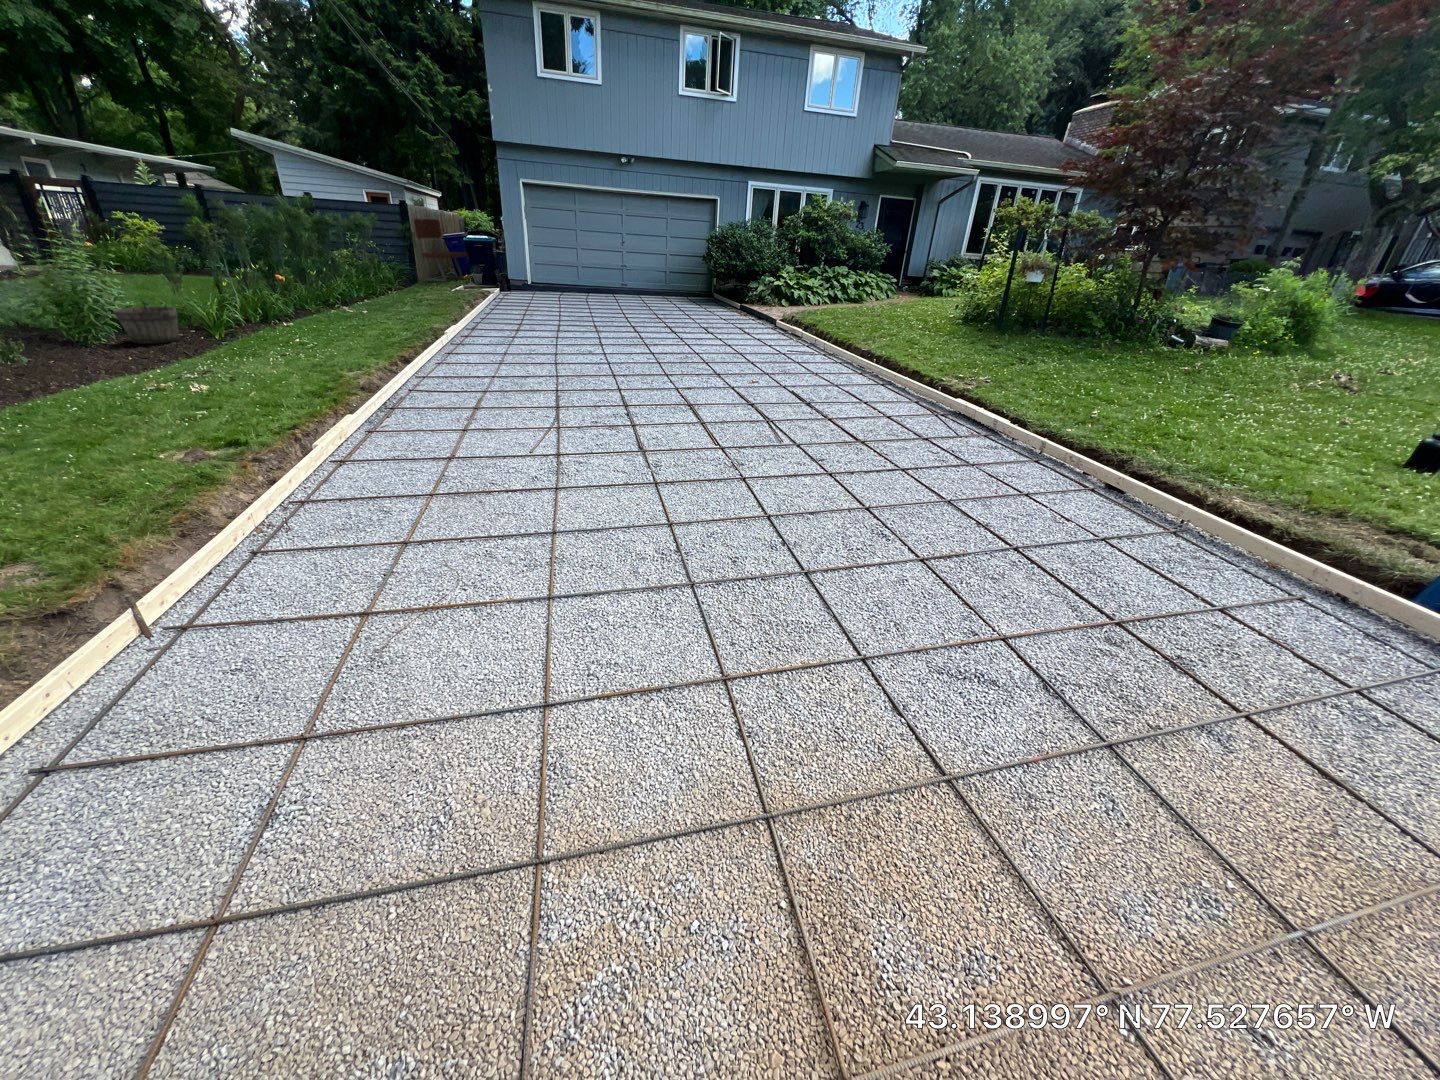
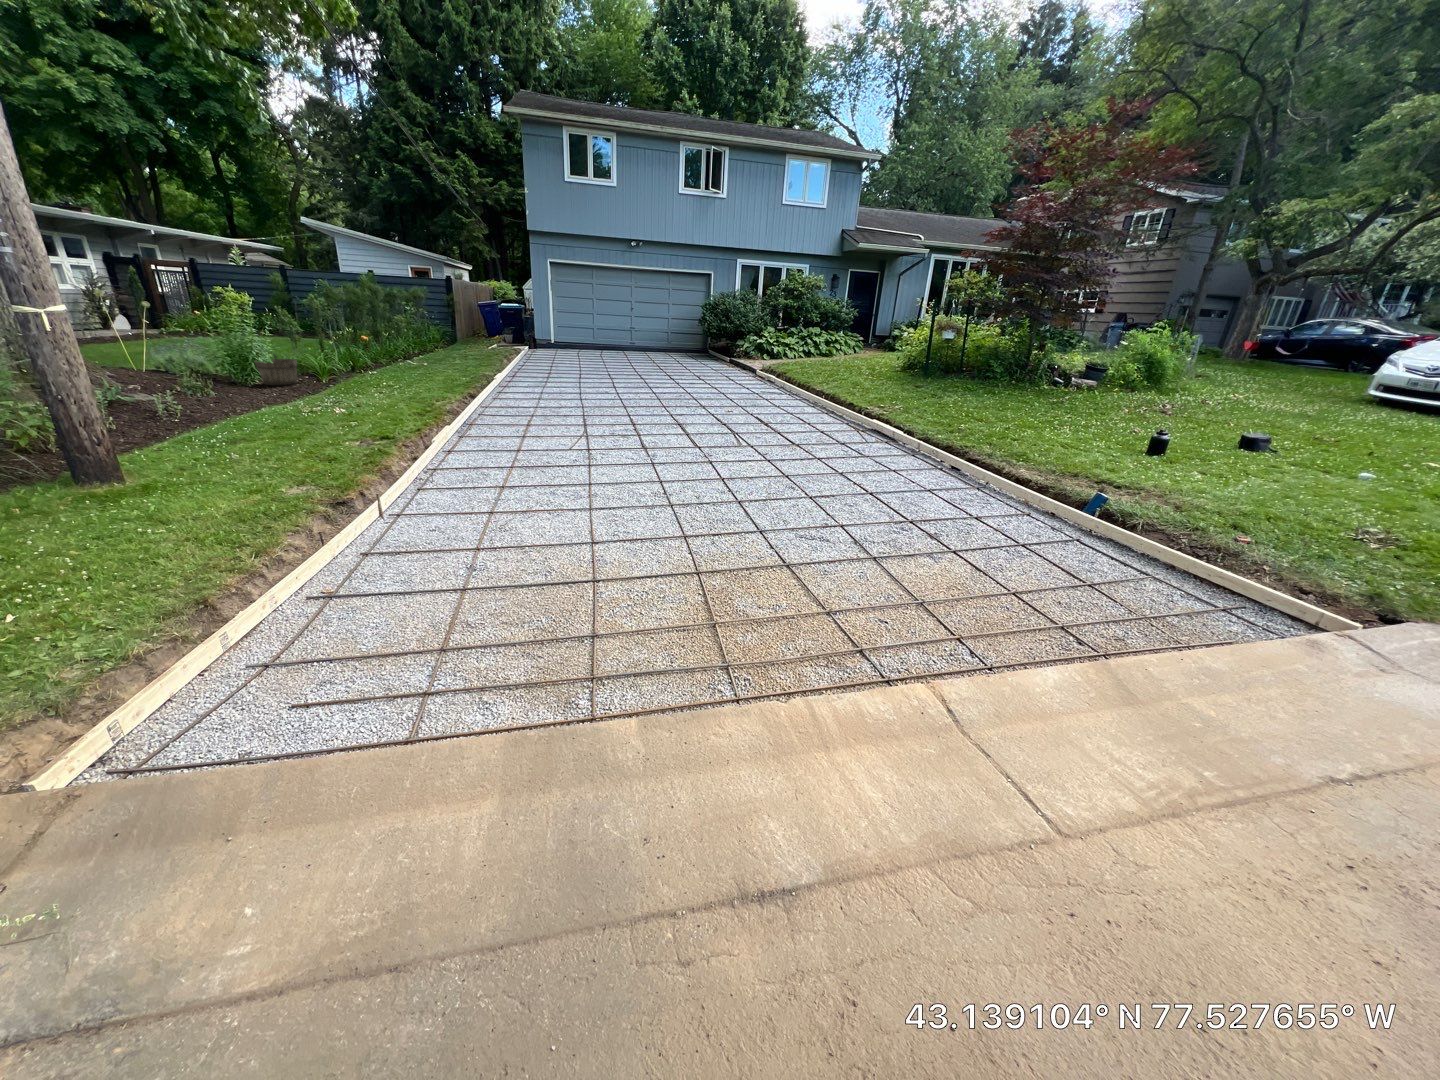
bench: present [414,219,468,282] -> none [455,290,497,341]

